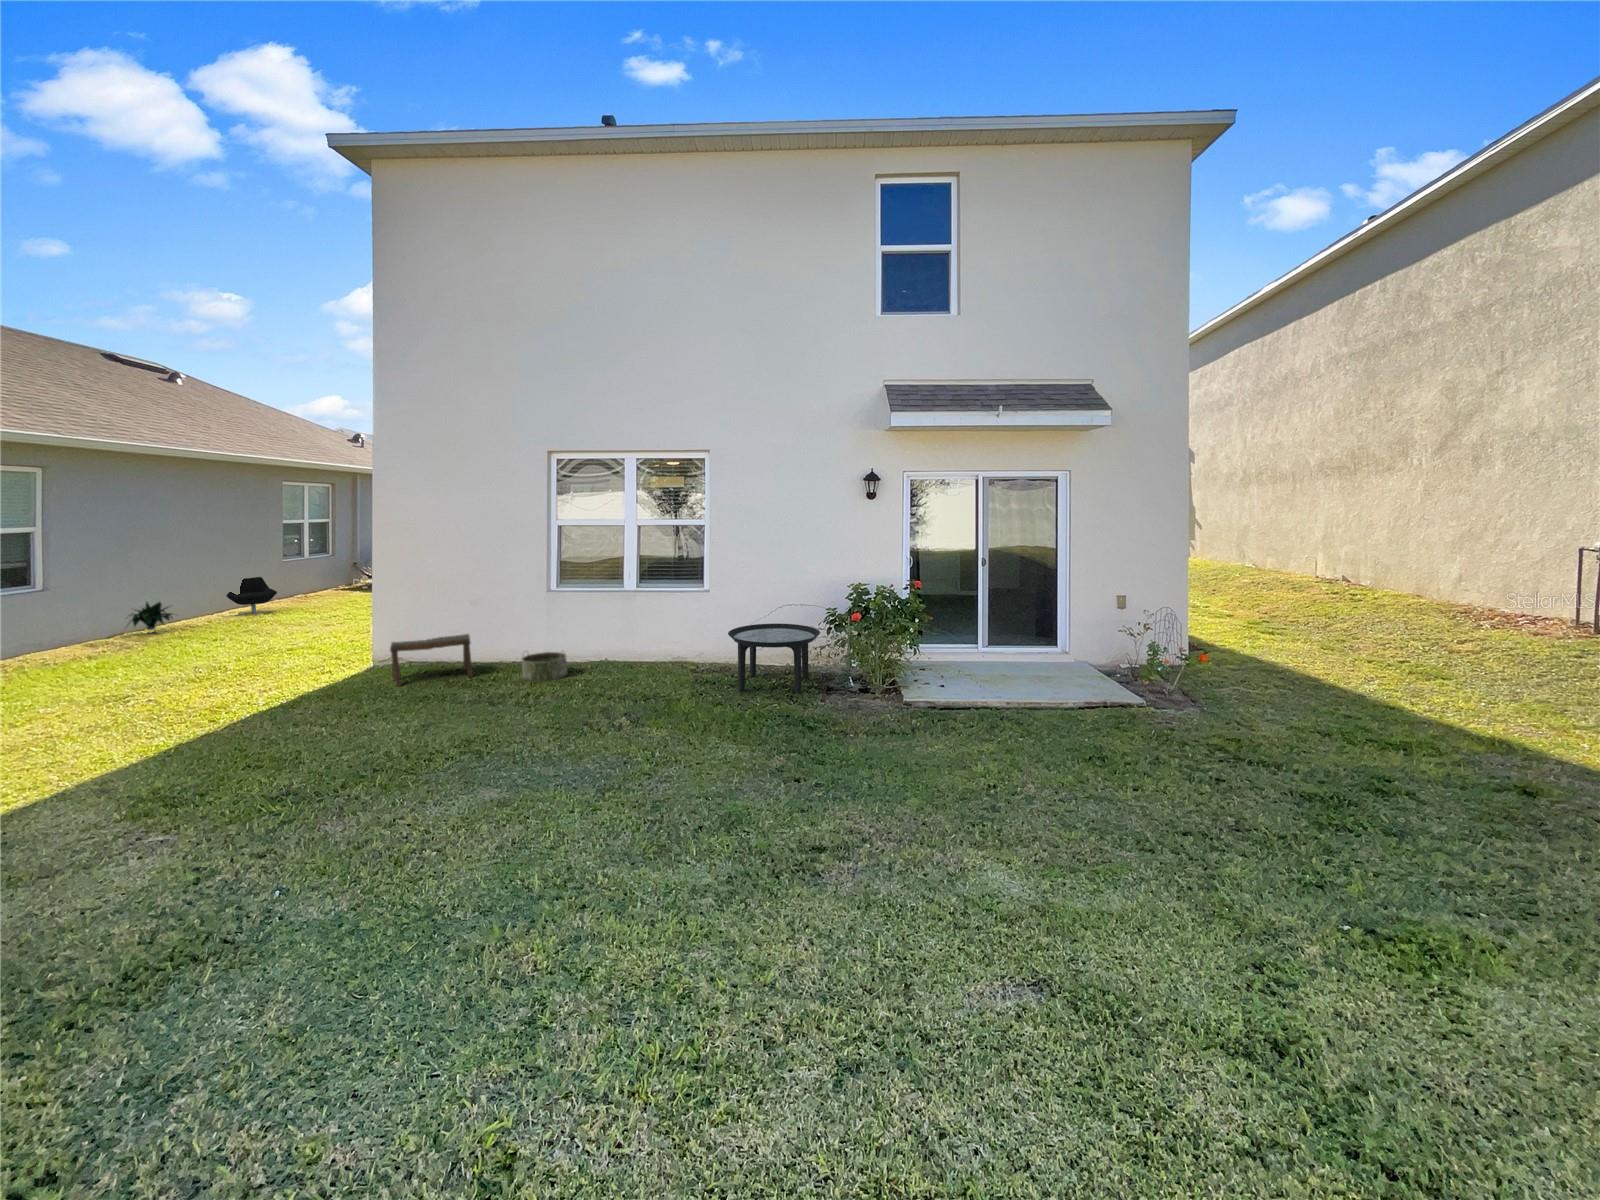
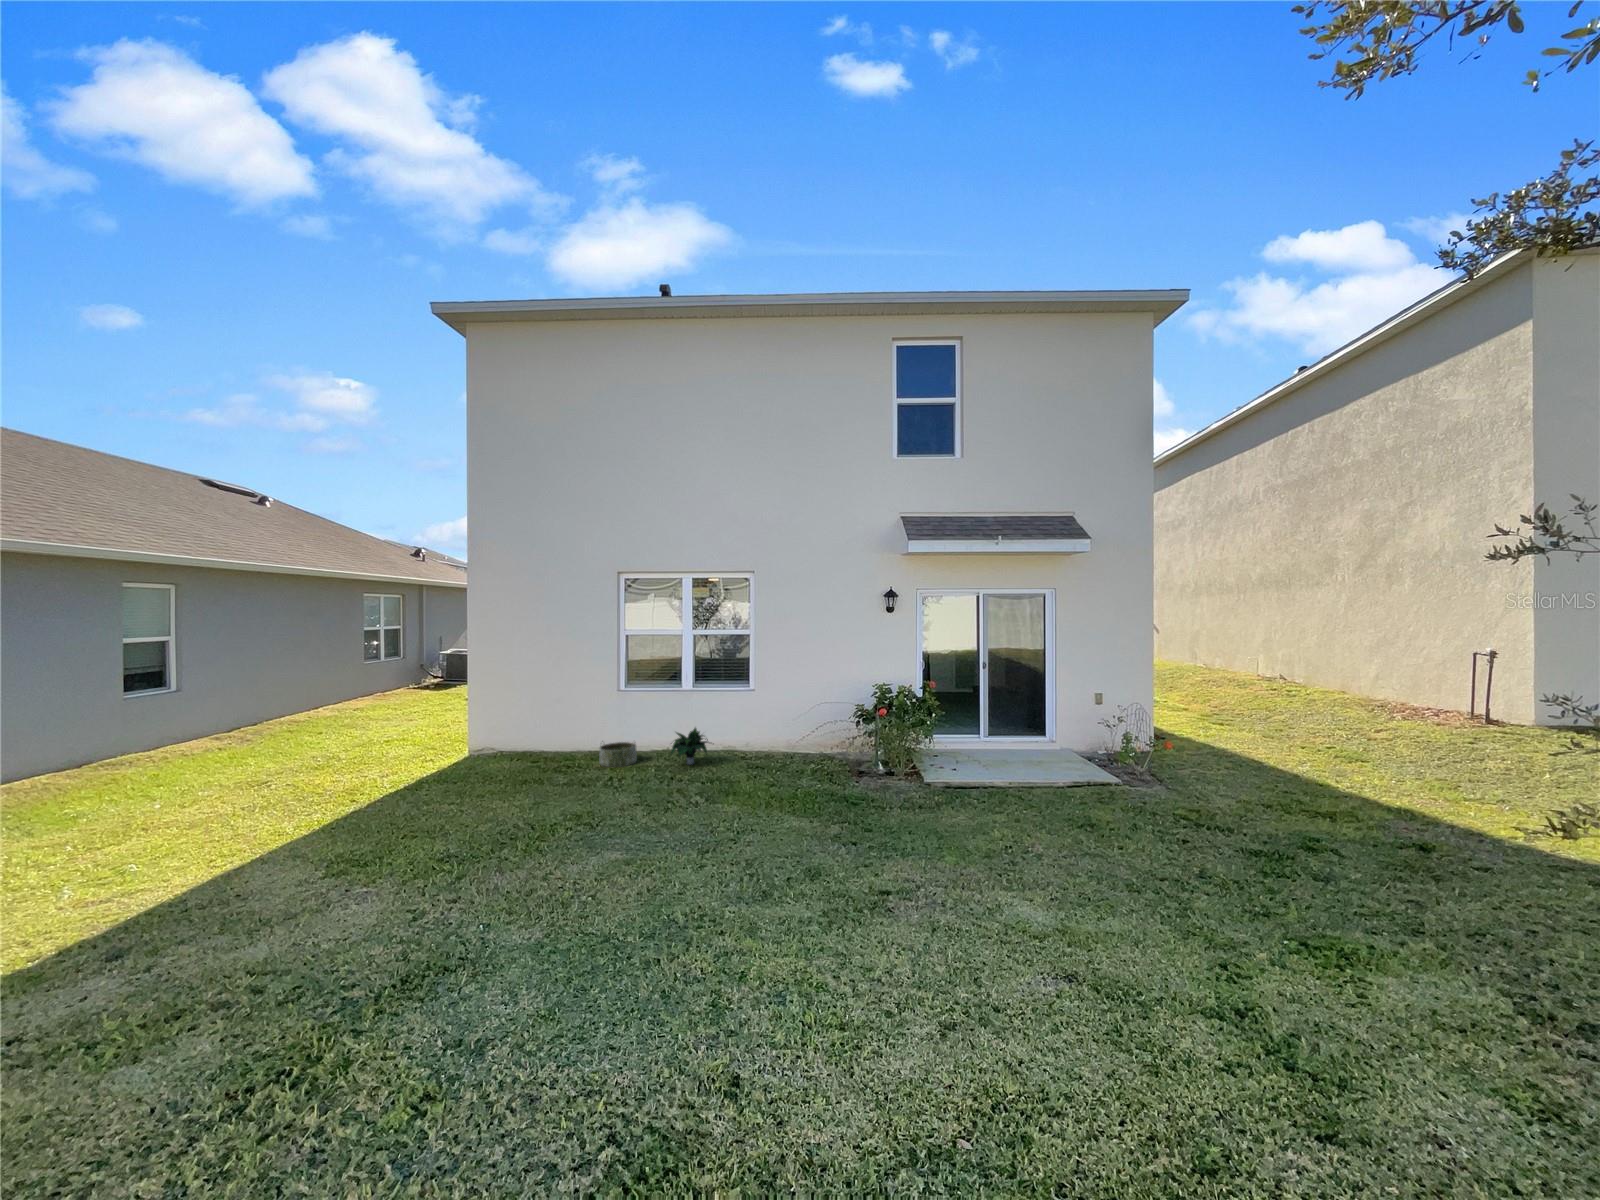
lounge chair: present [226,577,277,616] -> none [311,677,357,712]
potted plant: present [127,602,172,633] -> present [671,728,709,765]
round table: present [728,624,820,694] -> none [777,717,853,776]
bench: present [390,634,473,686] -> none [489,727,557,772]

